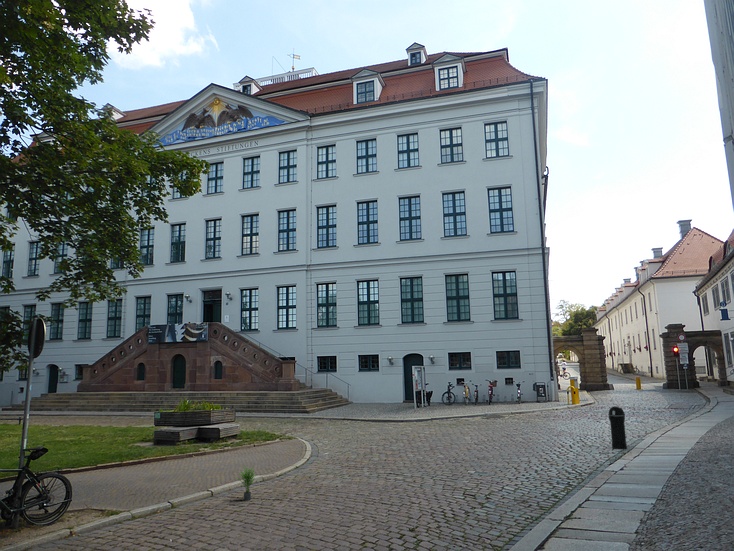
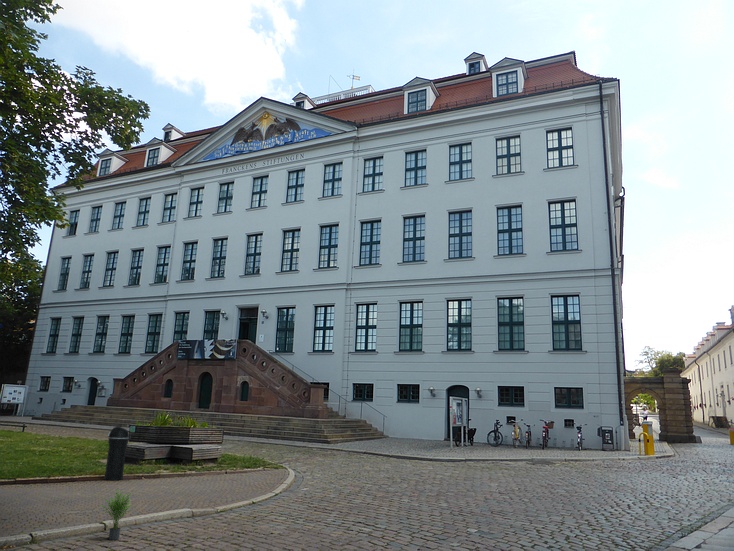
trash can: present [608,407,627,449] -> present [104,427,129,480]

